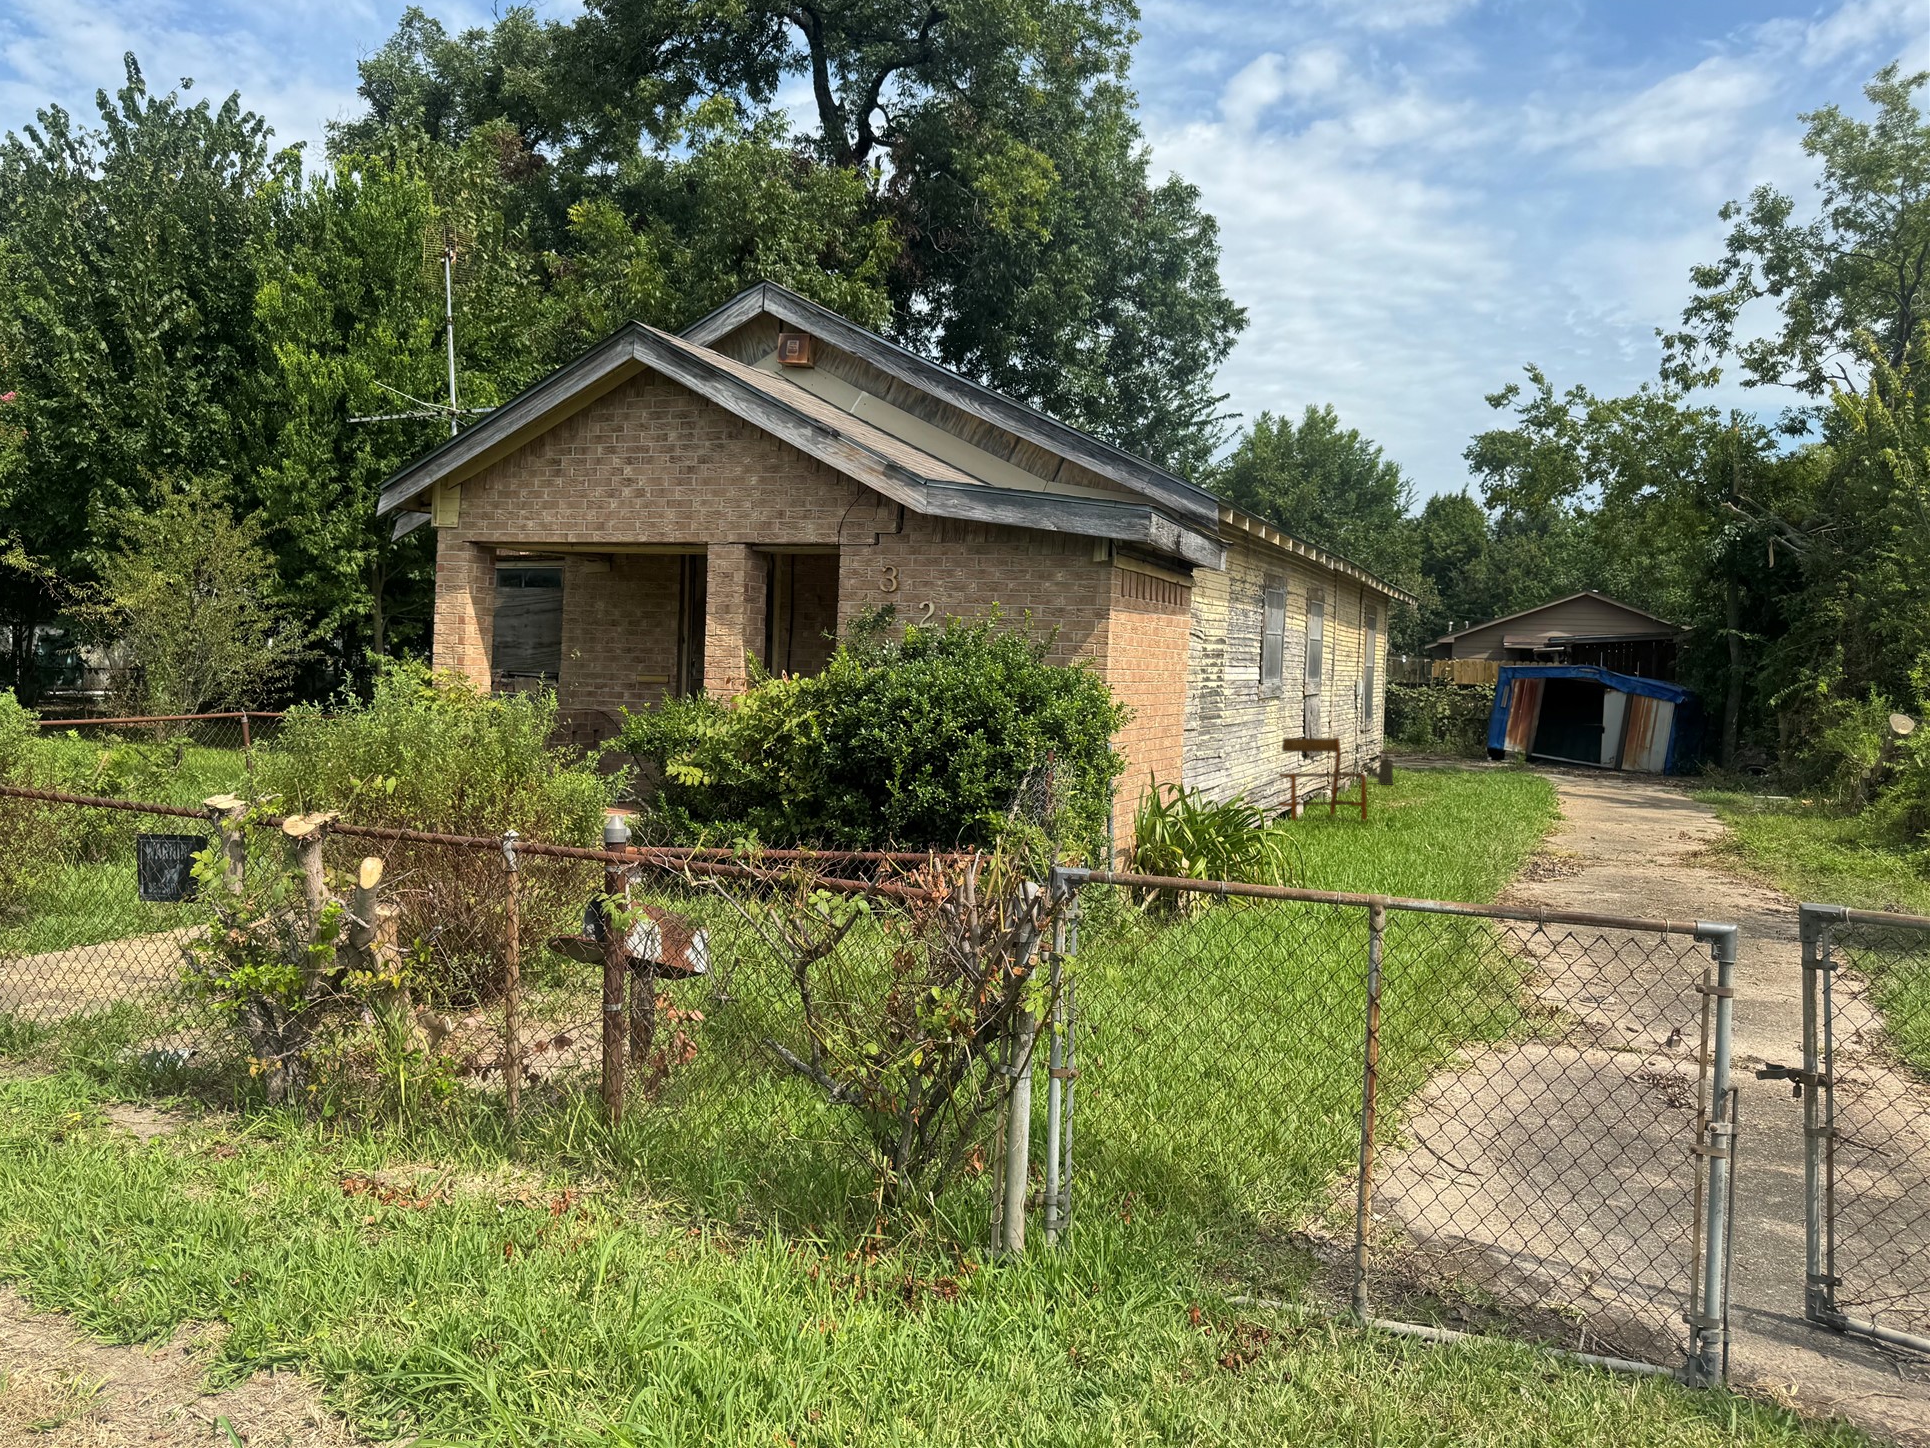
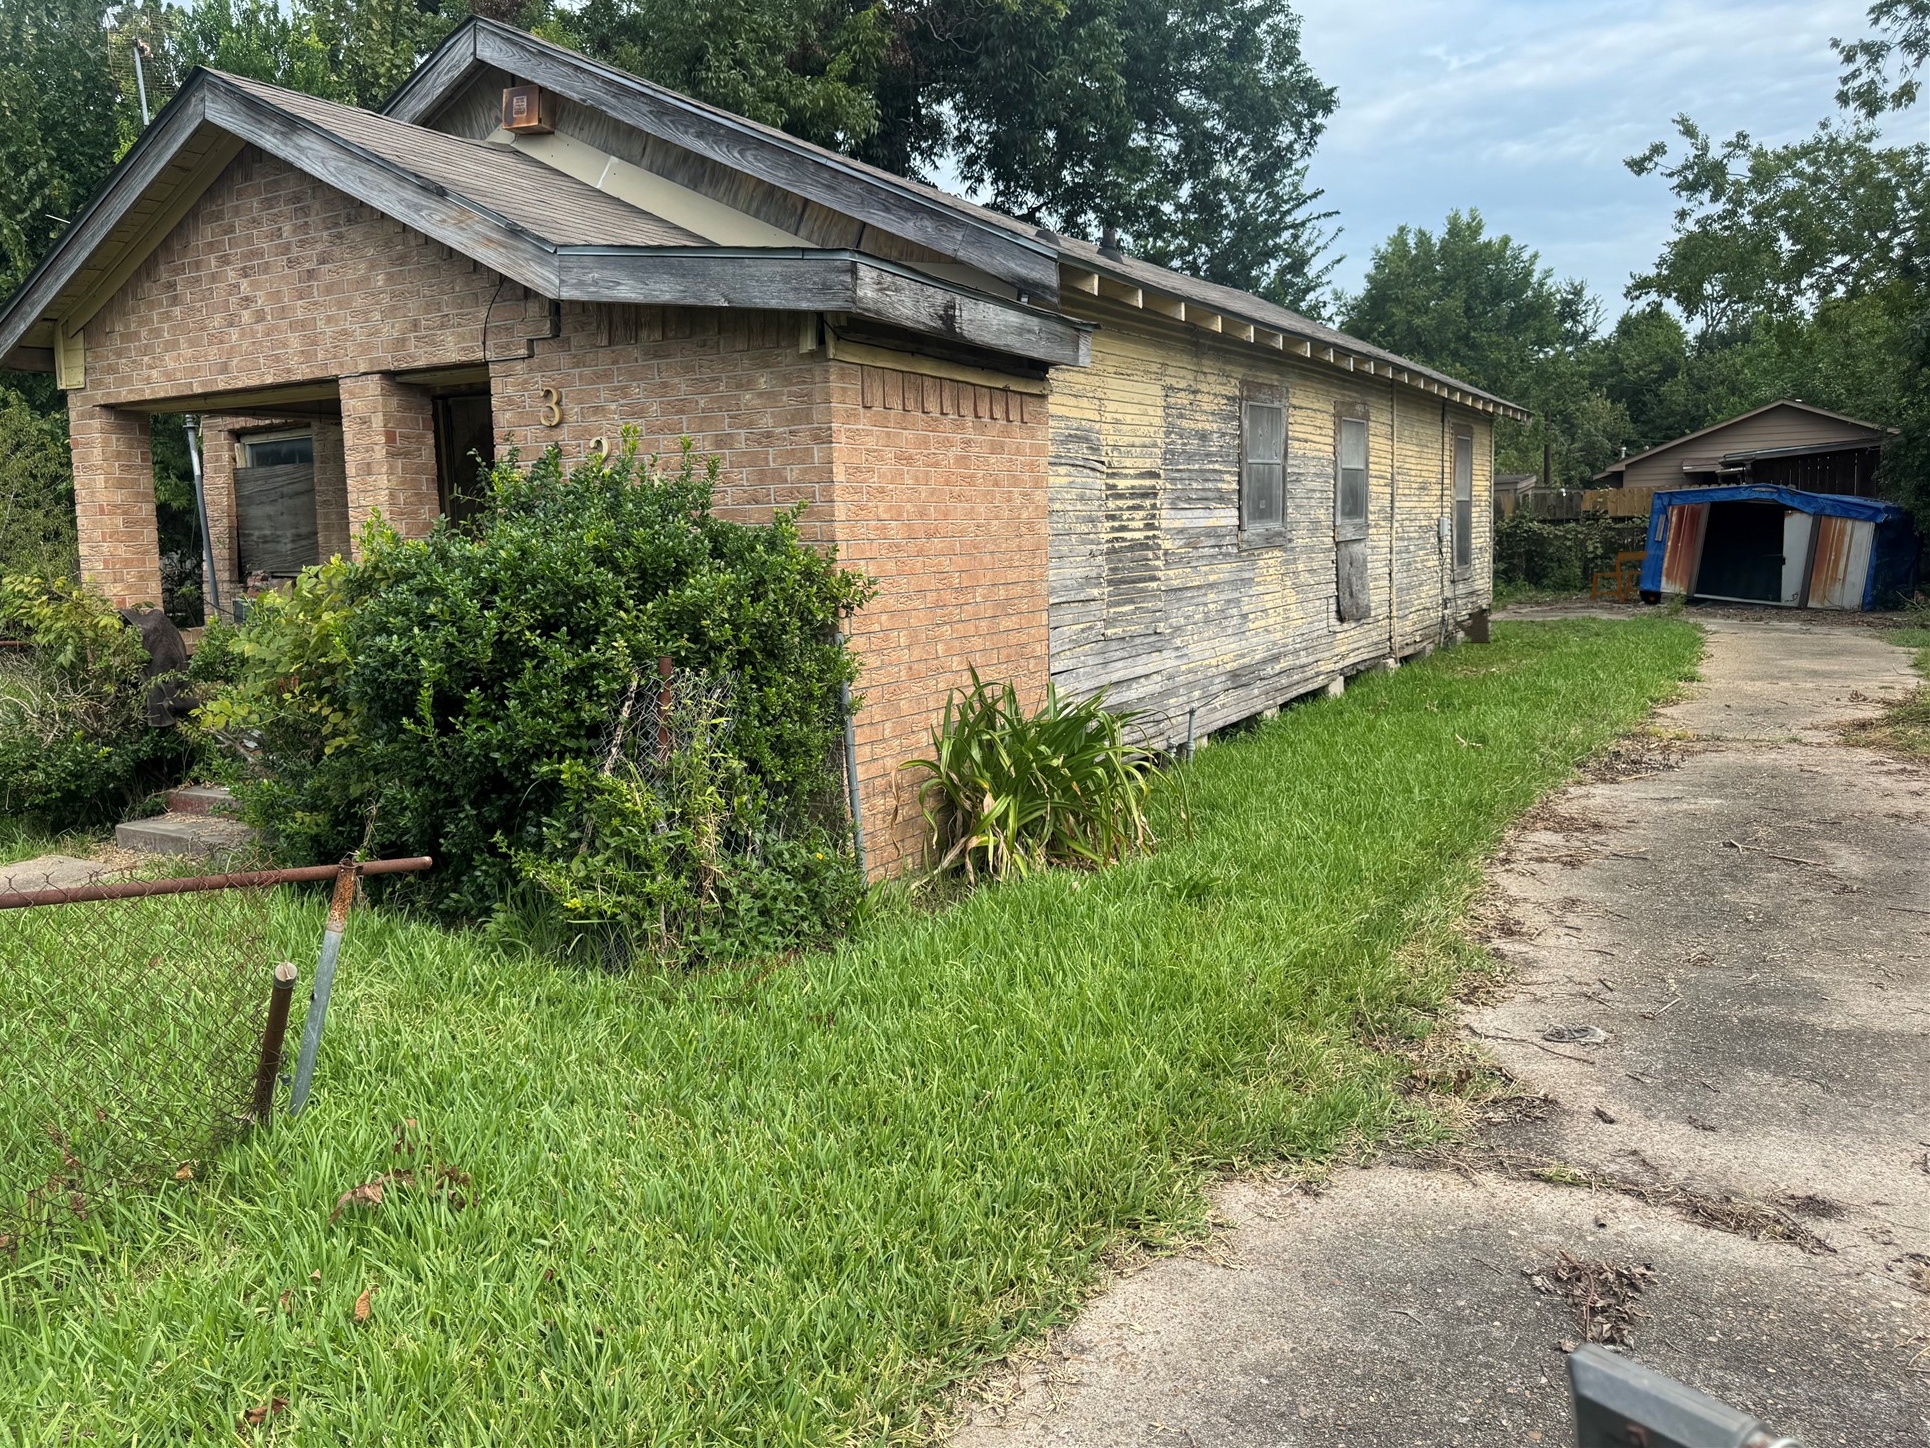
bench: present [1277,738,1367,821] -> present [1591,550,1653,602]

